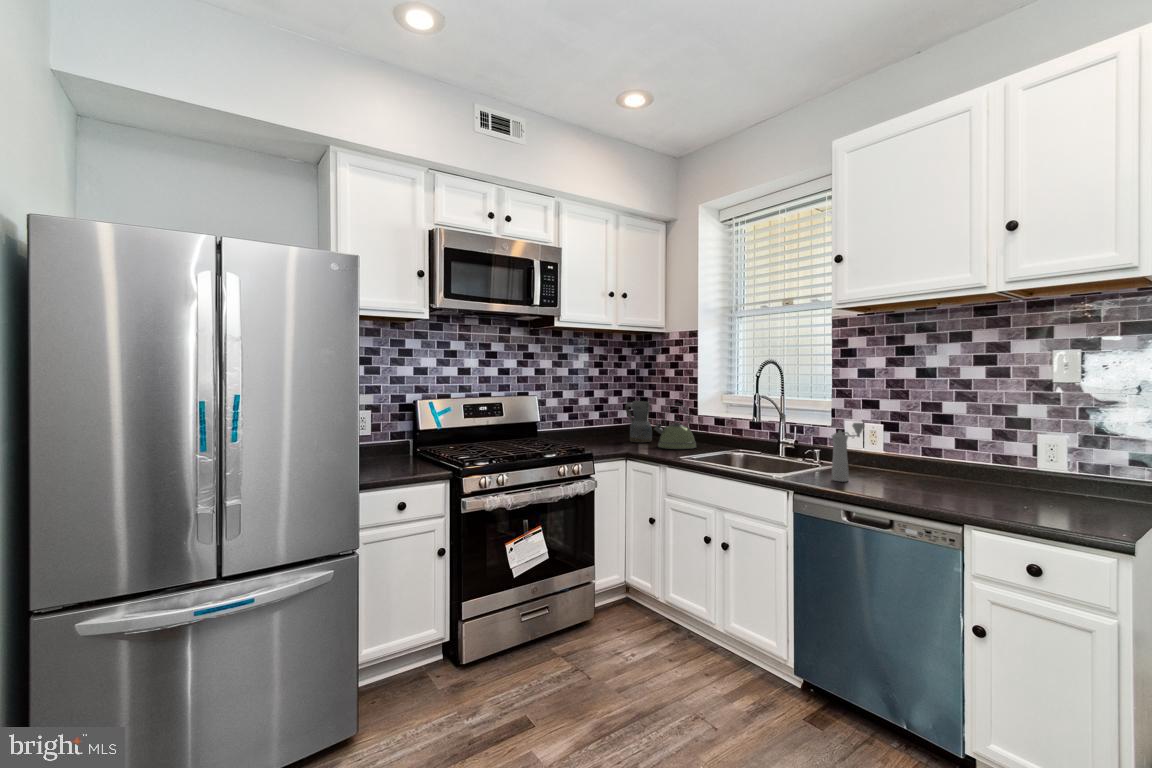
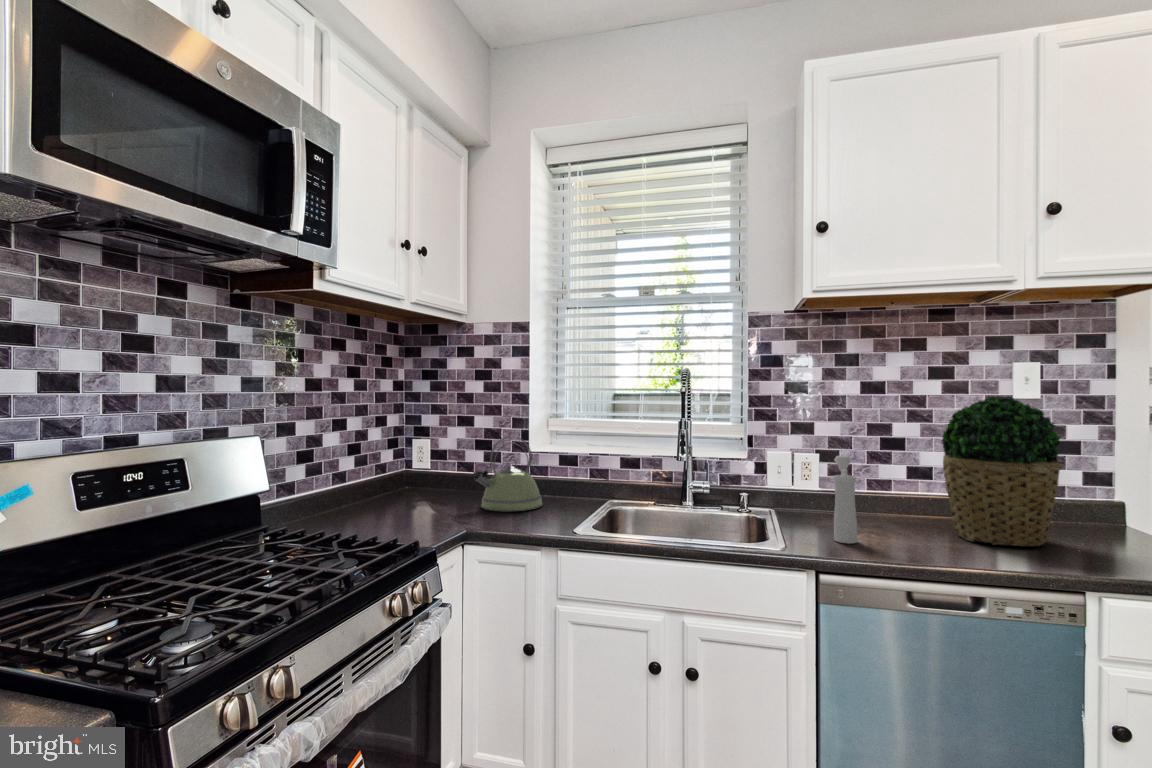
potted plant: none [933,380,1030,499] -> present [942,397,1061,546]
ceramic pitcher: present [625,401,652,442] -> none [406,433,454,503]

